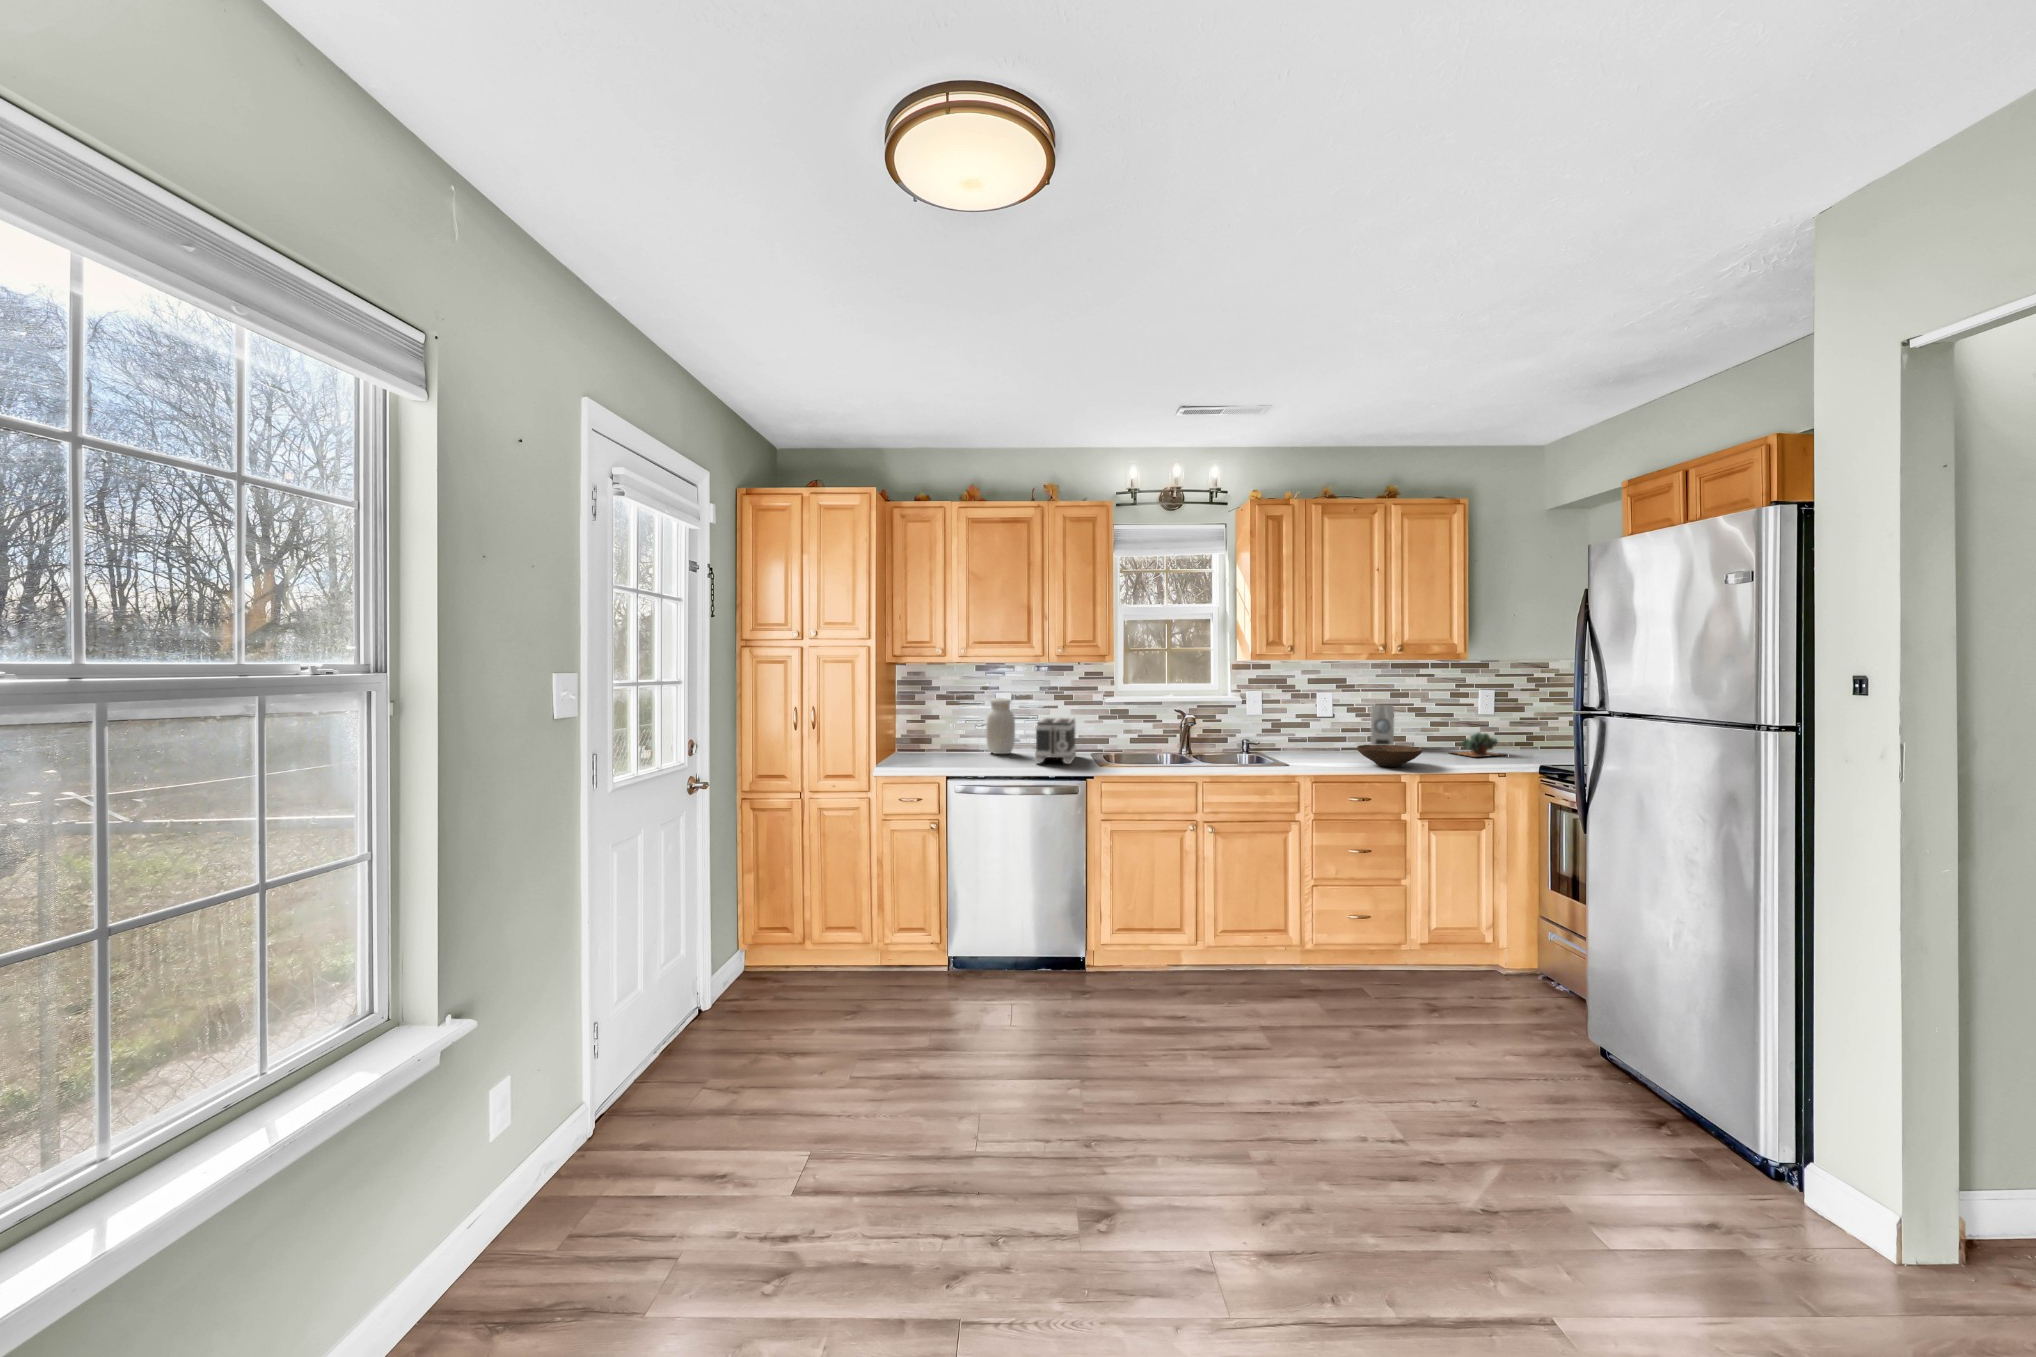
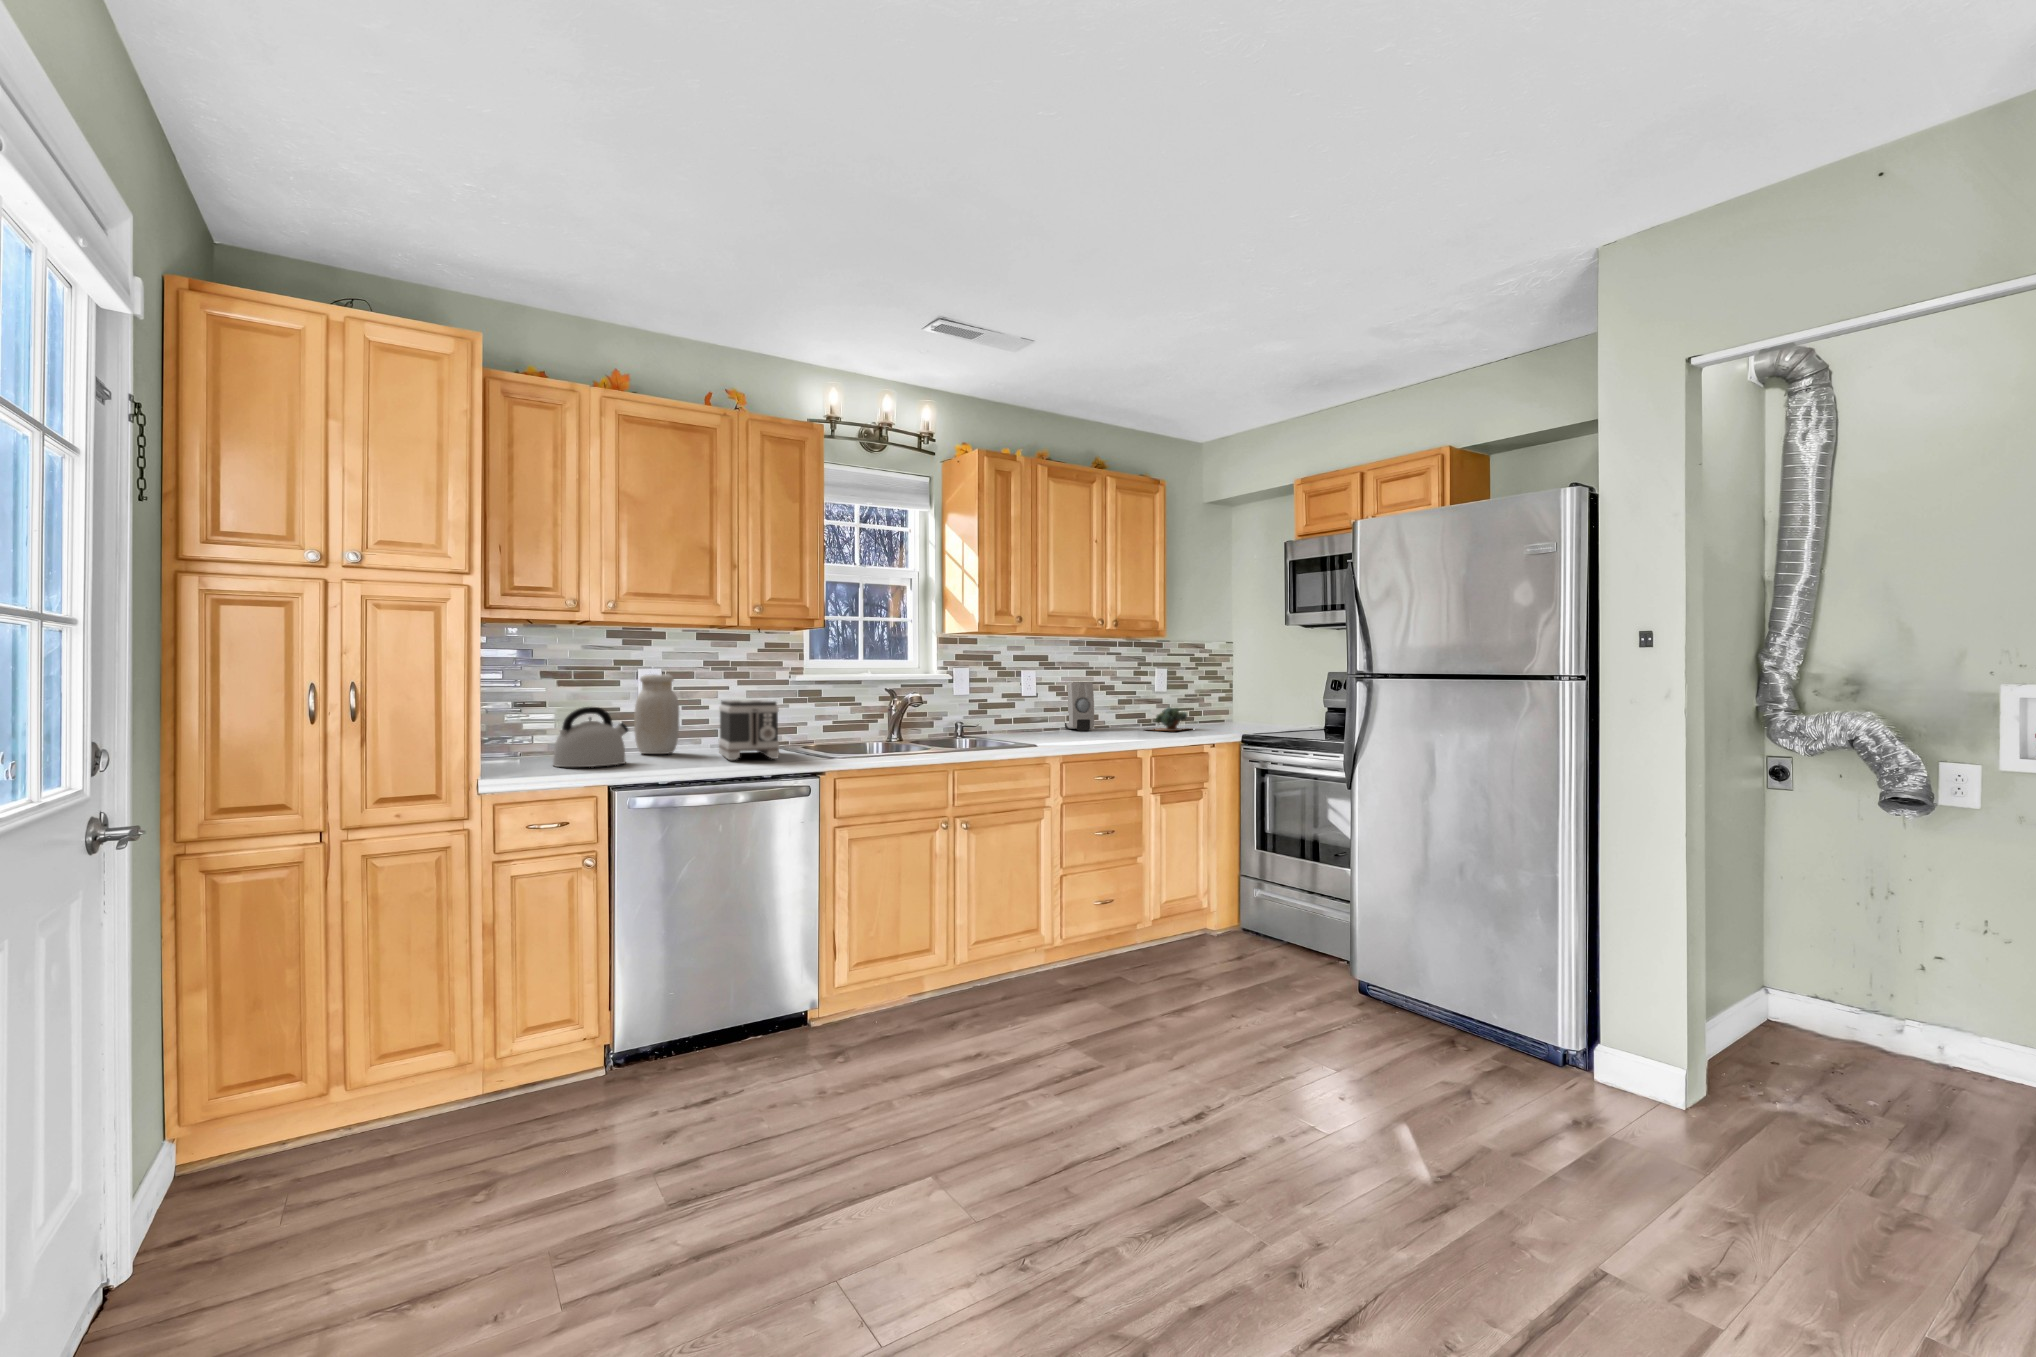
kettle: none [926,722,974,763] -> present [553,707,628,767]
wooden bowl: present [1357,745,1422,767] -> none [1085,721,1150,742]

